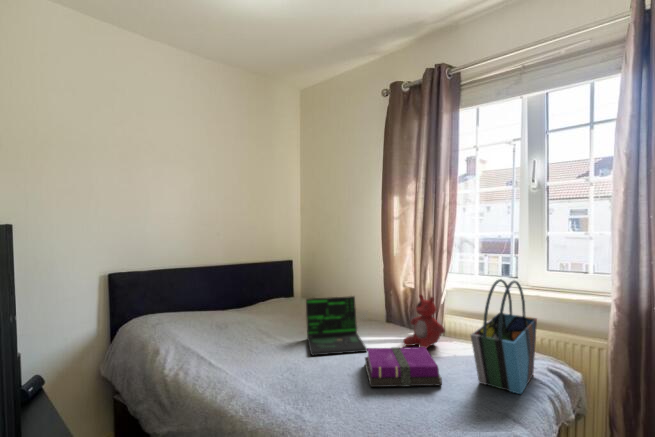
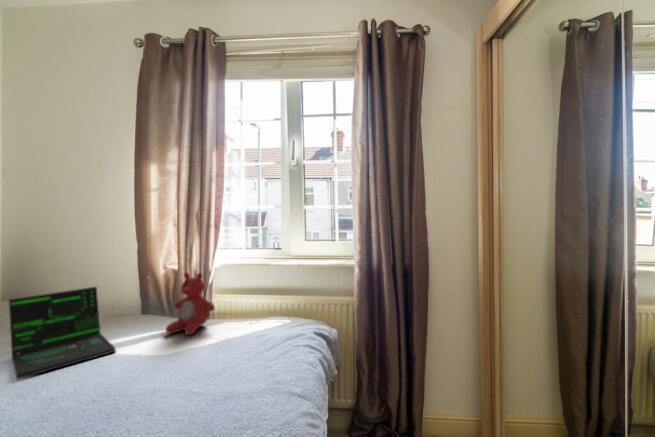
tote bag: present [471,279,537,394] -> none [246,243,301,351]
notebook: present [365,347,442,387] -> none [112,328,216,394]

